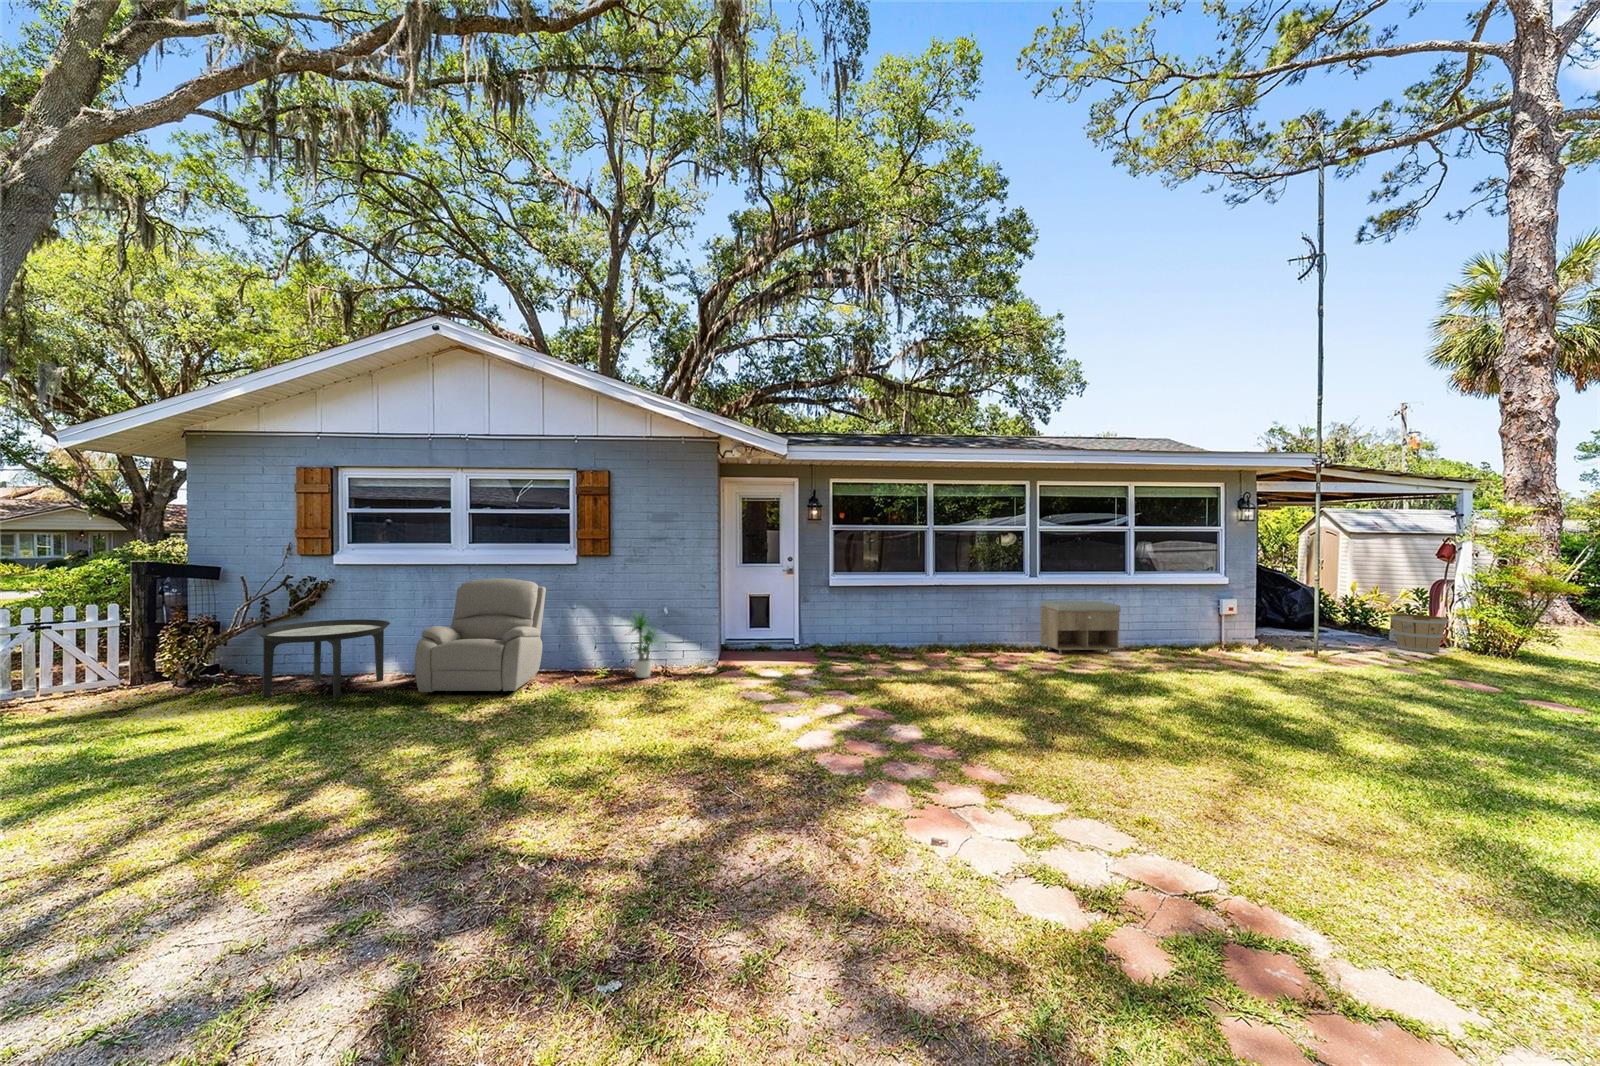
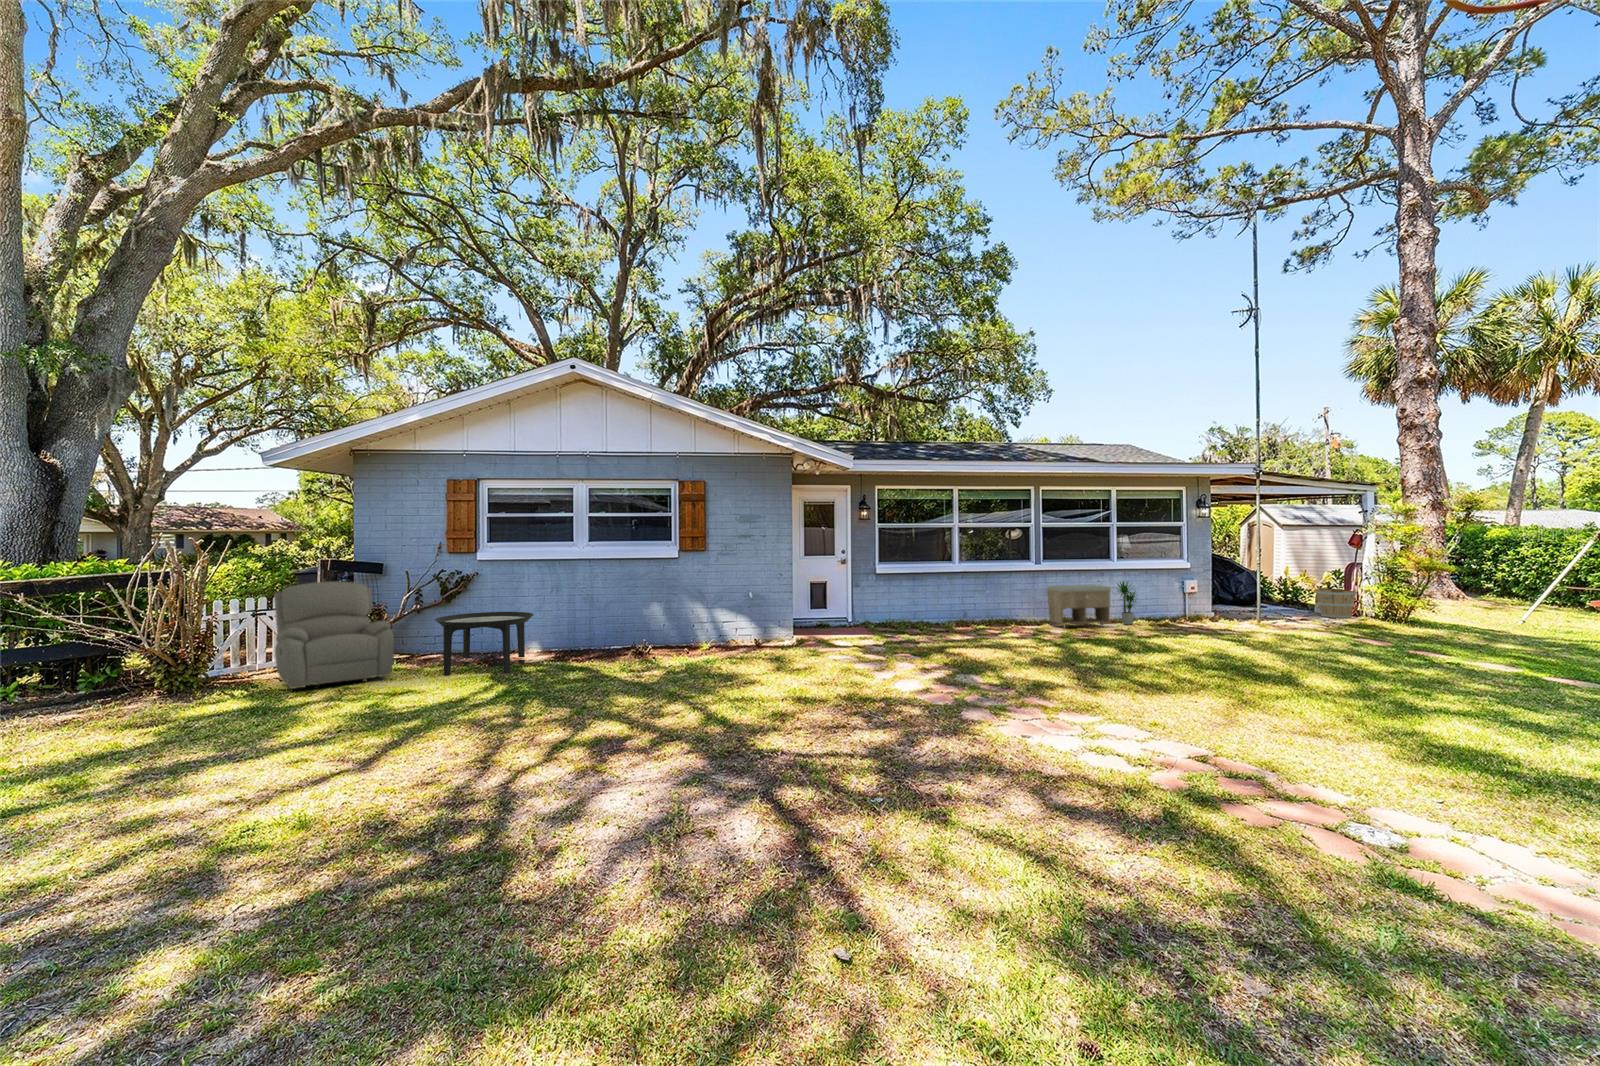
chair: present [415,578,546,695] -> present [274,582,394,689]
potted plant: present [629,612,658,678] -> present [1117,581,1136,625]

